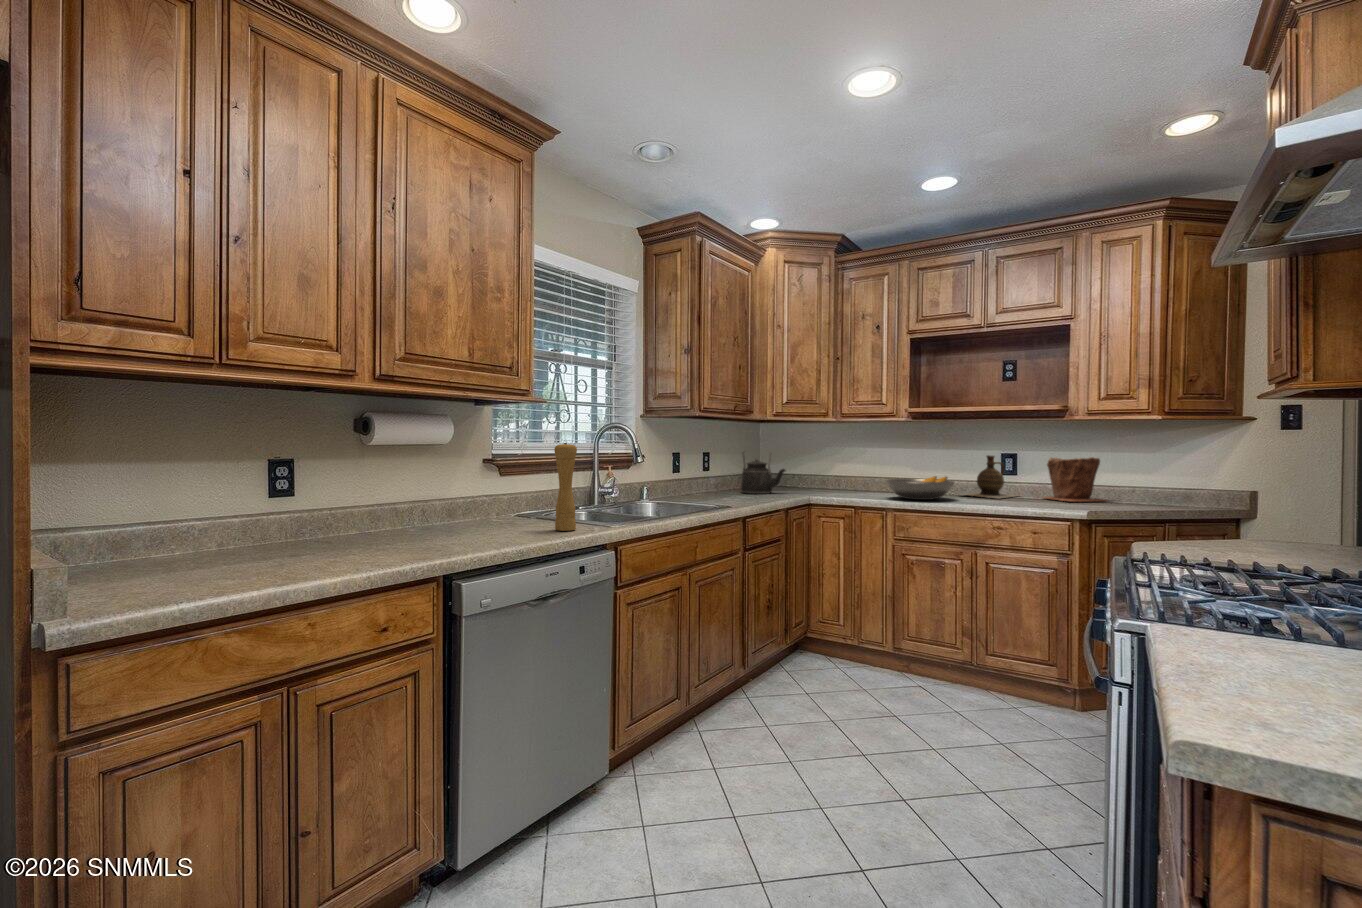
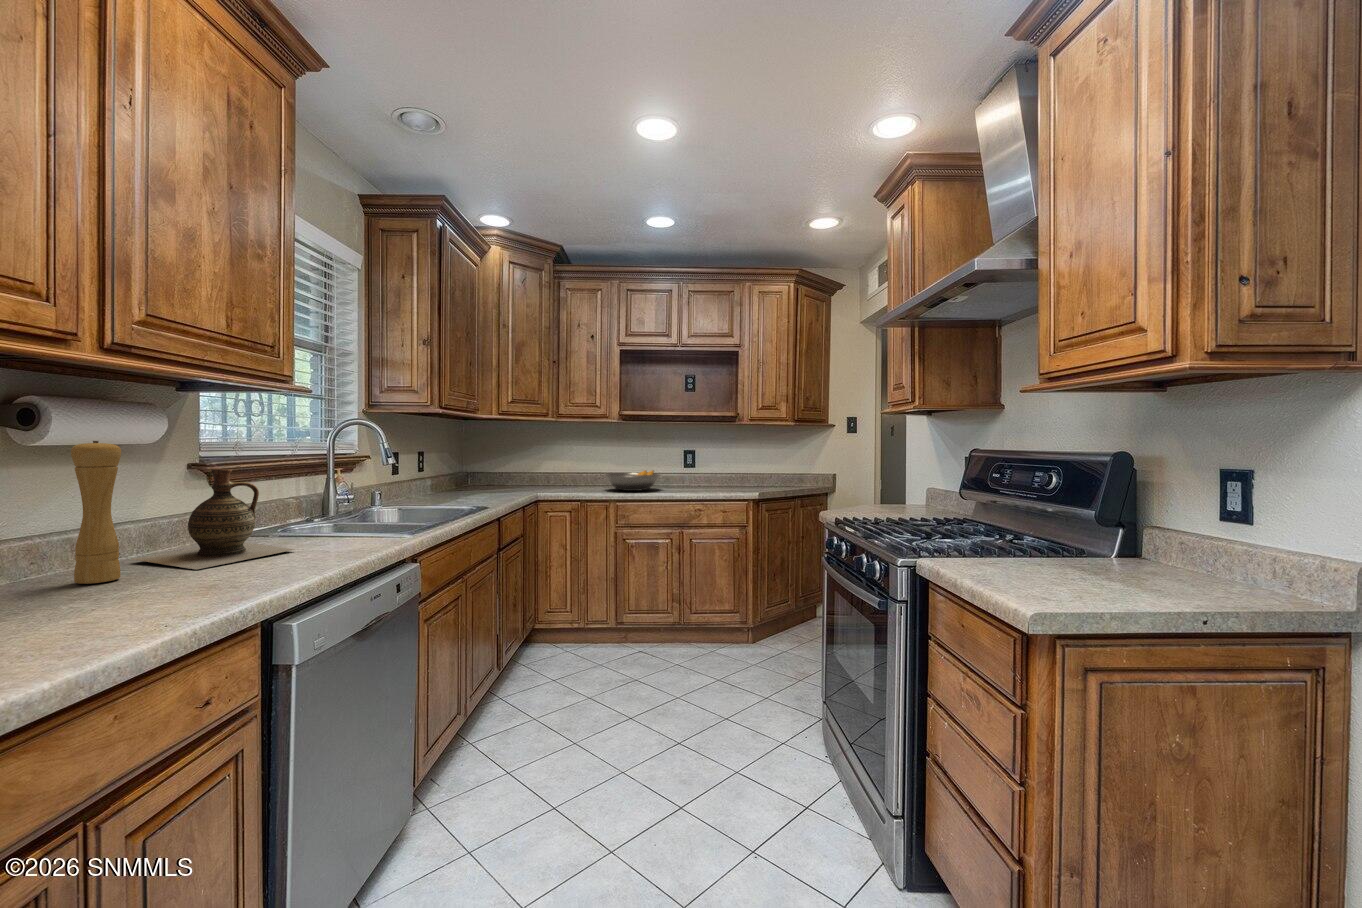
pepper mill: present [554,443,577,531] -> present [71,441,121,584]
kettle: present [741,451,785,494] -> none [459,448,507,492]
ceramic jug: present [963,455,1016,498] -> present [133,469,295,570]
plant pot: present [1043,457,1104,502] -> none [715,453,758,487]

